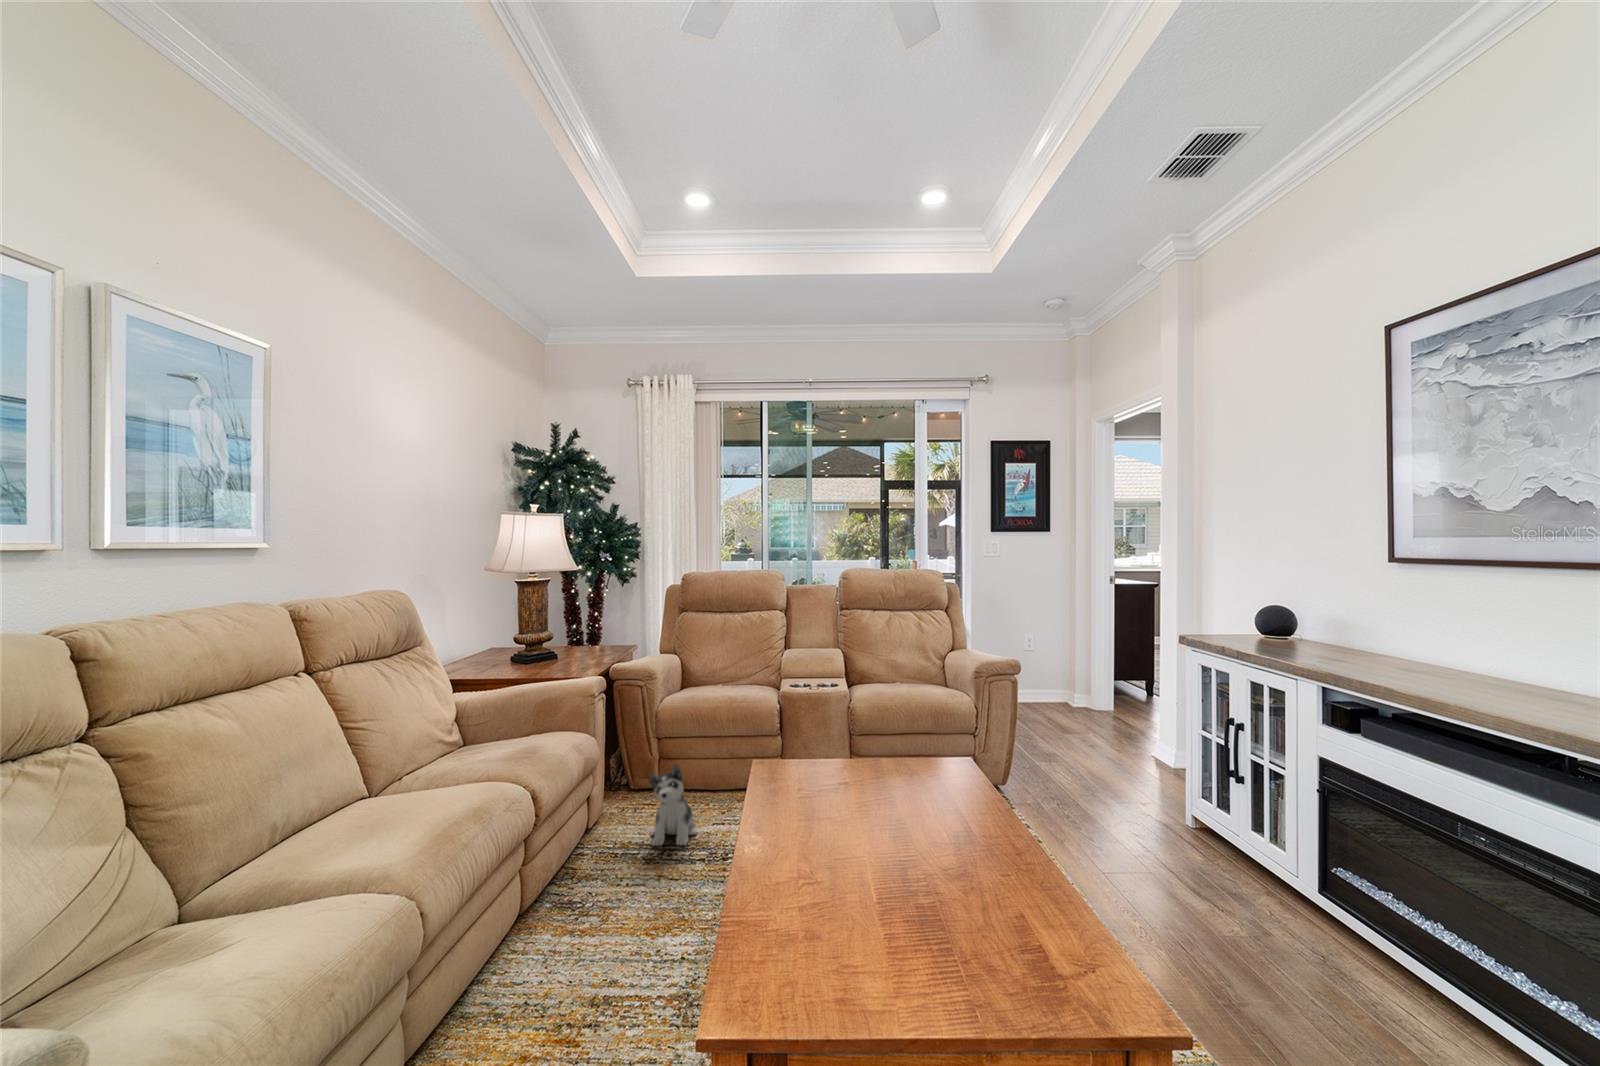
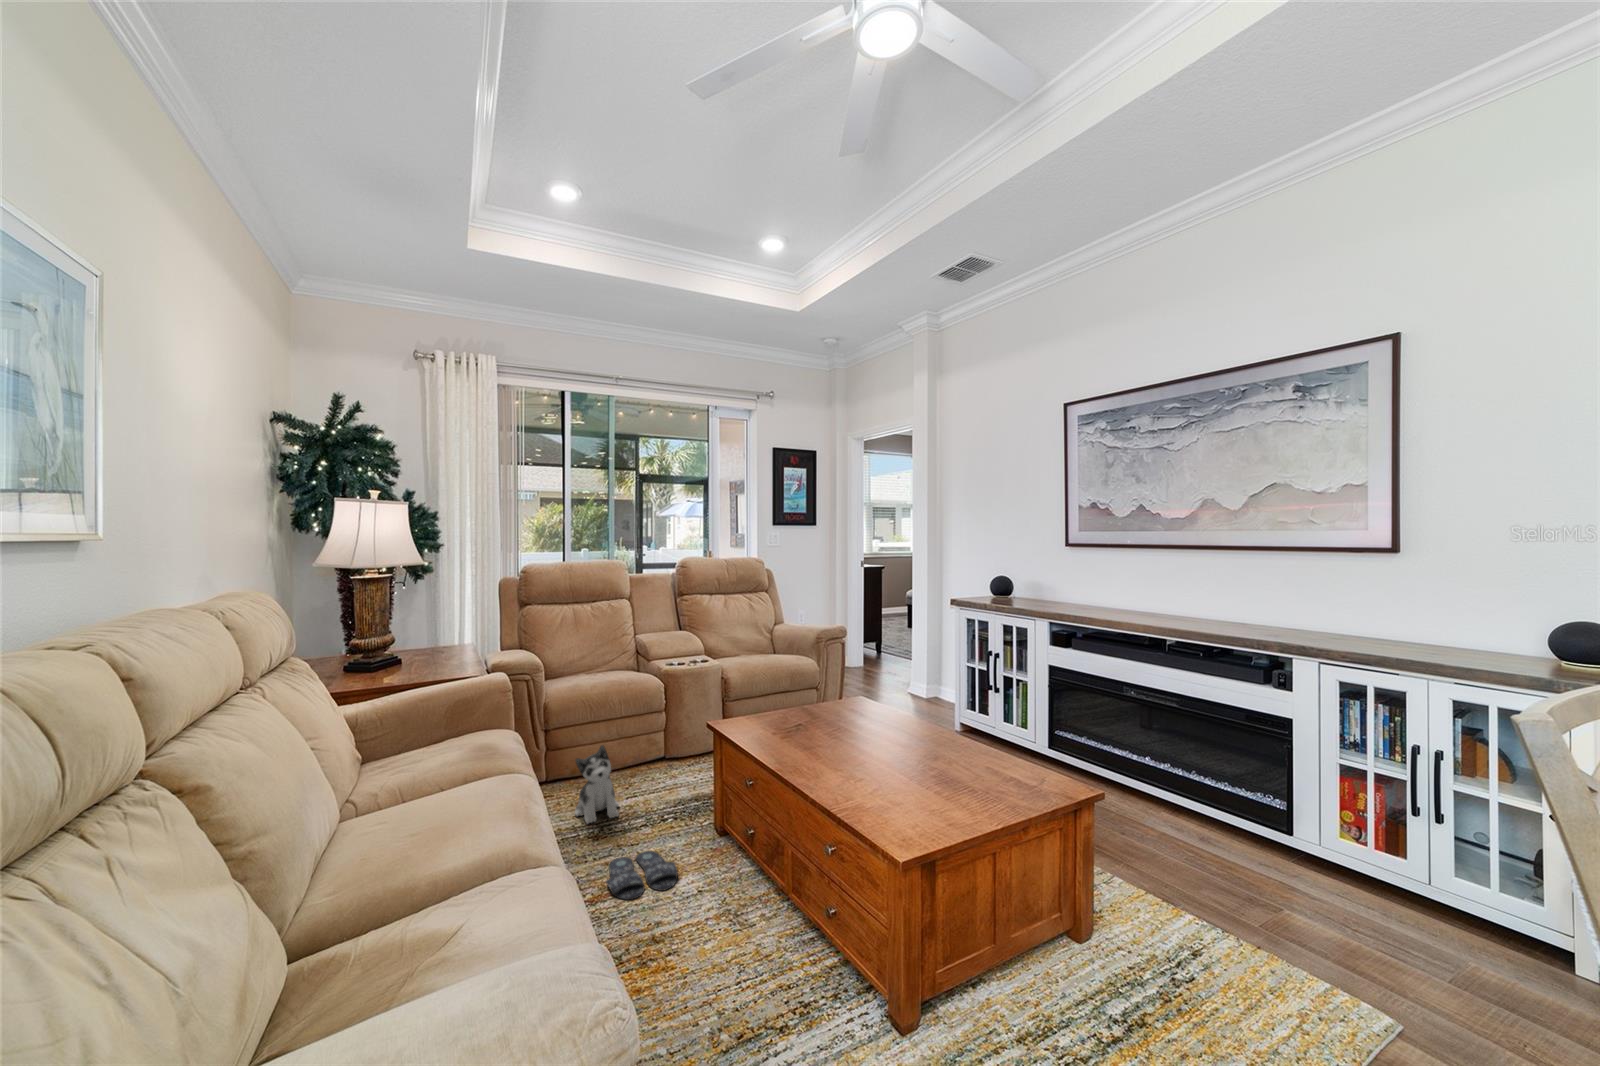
slippers: none [604,892,686,945] -> present [606,851,678,900]

